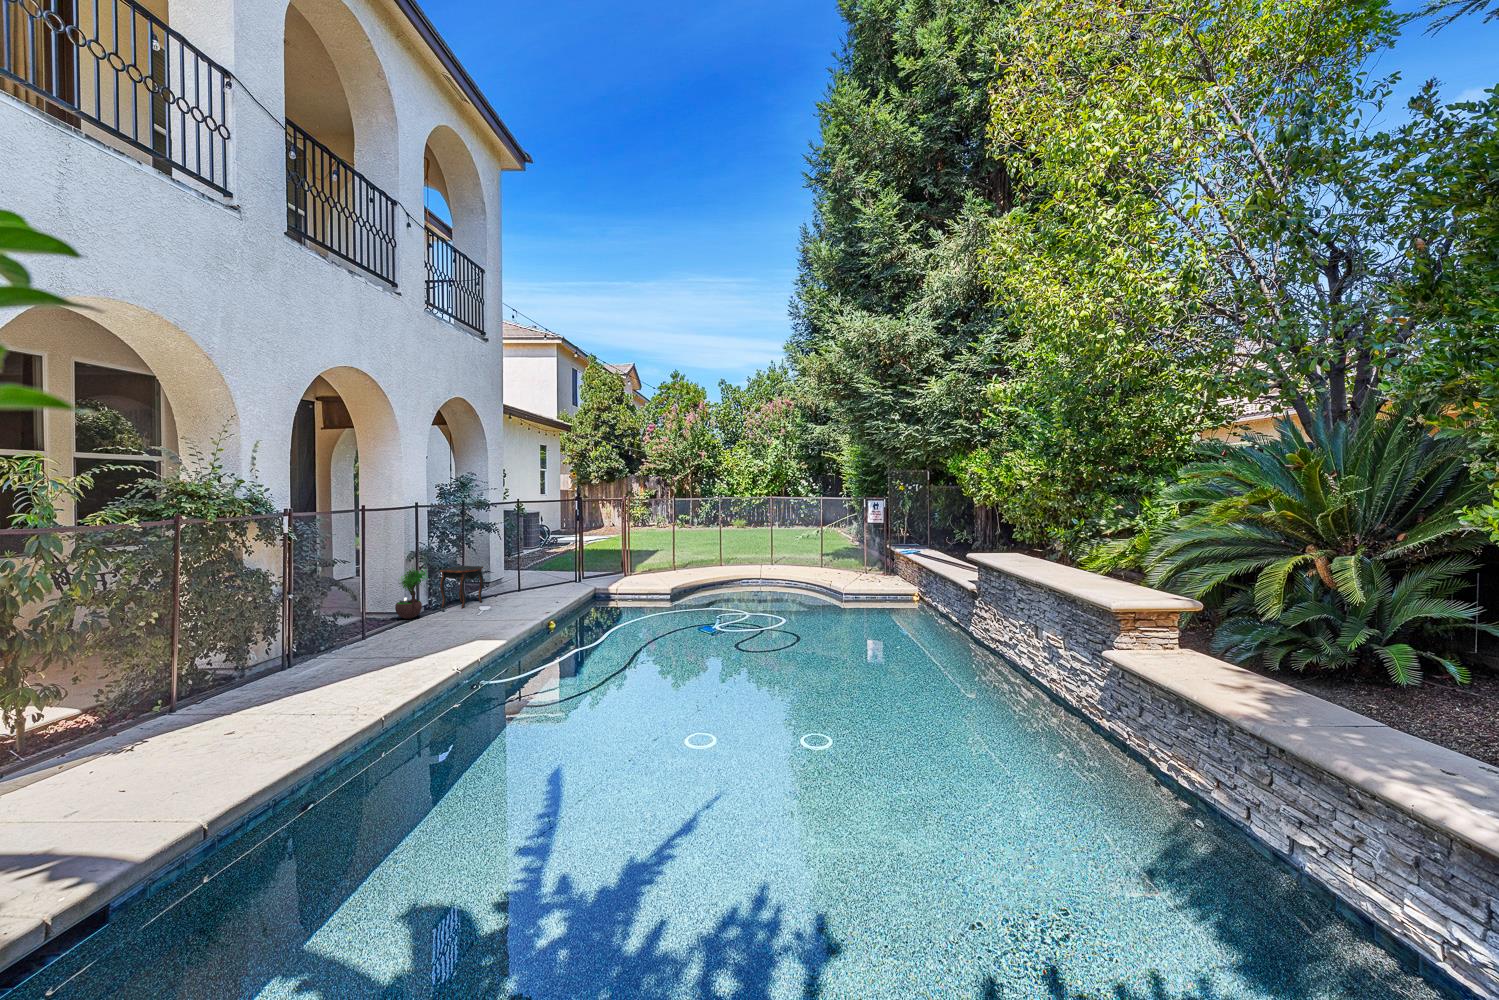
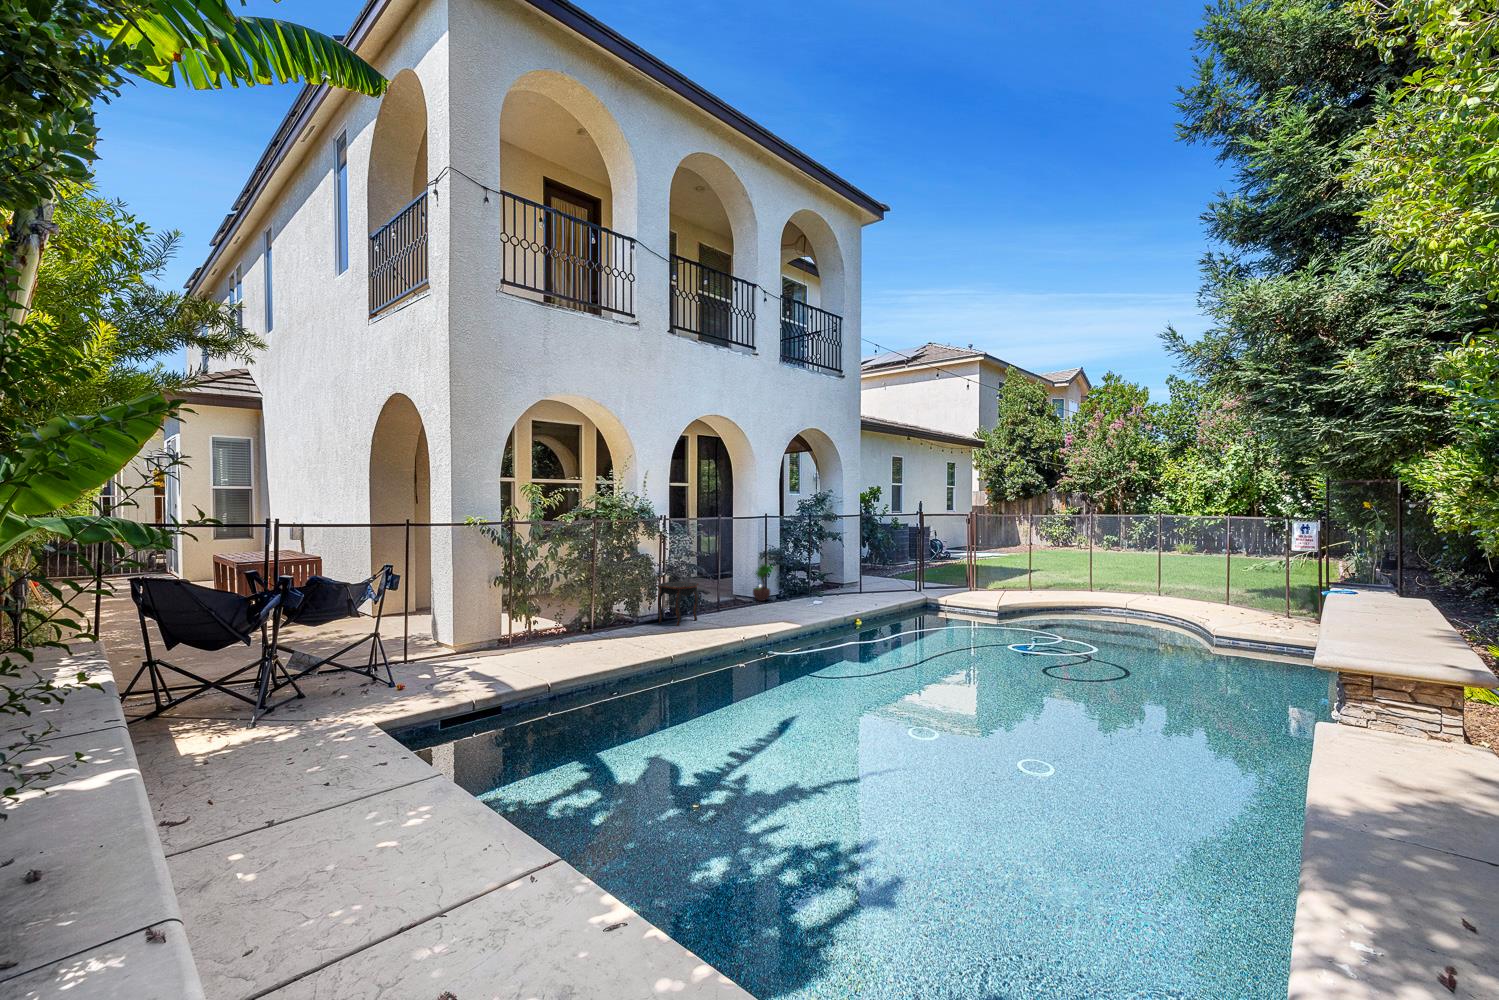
side table: present [440,566,483,609] -> present [658,581,699,626]

